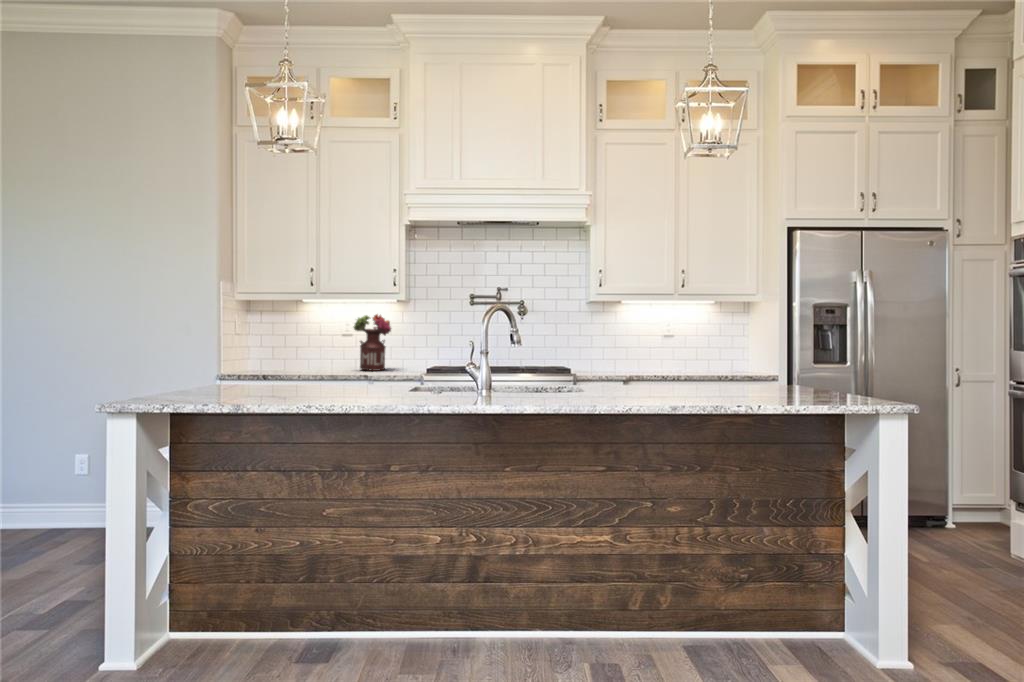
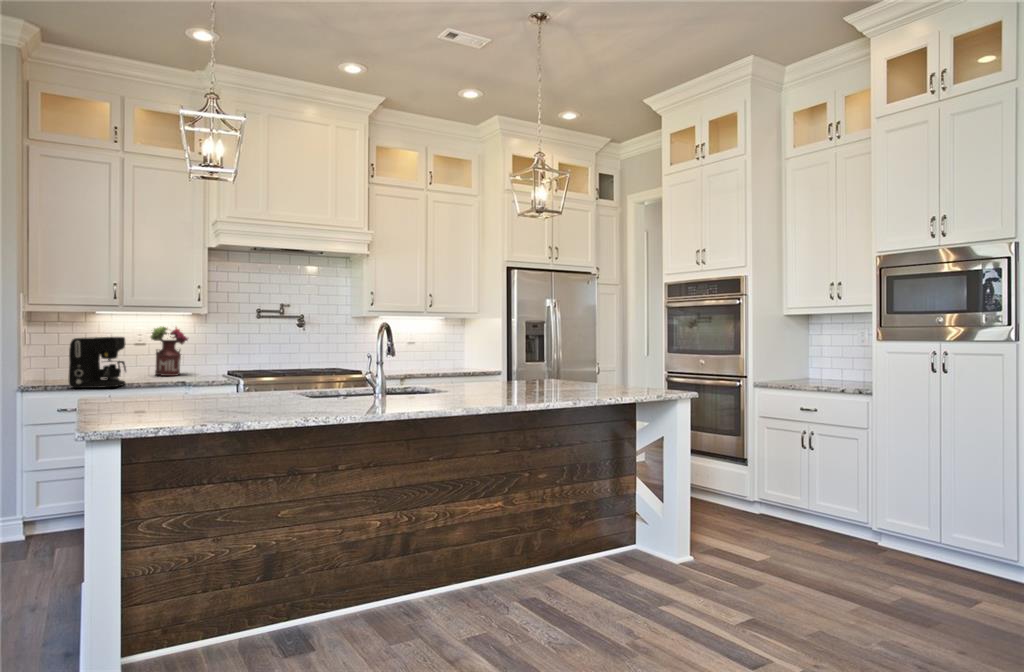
coffee maker: none [260,326,316,379] -> present [69,337,126,388]

